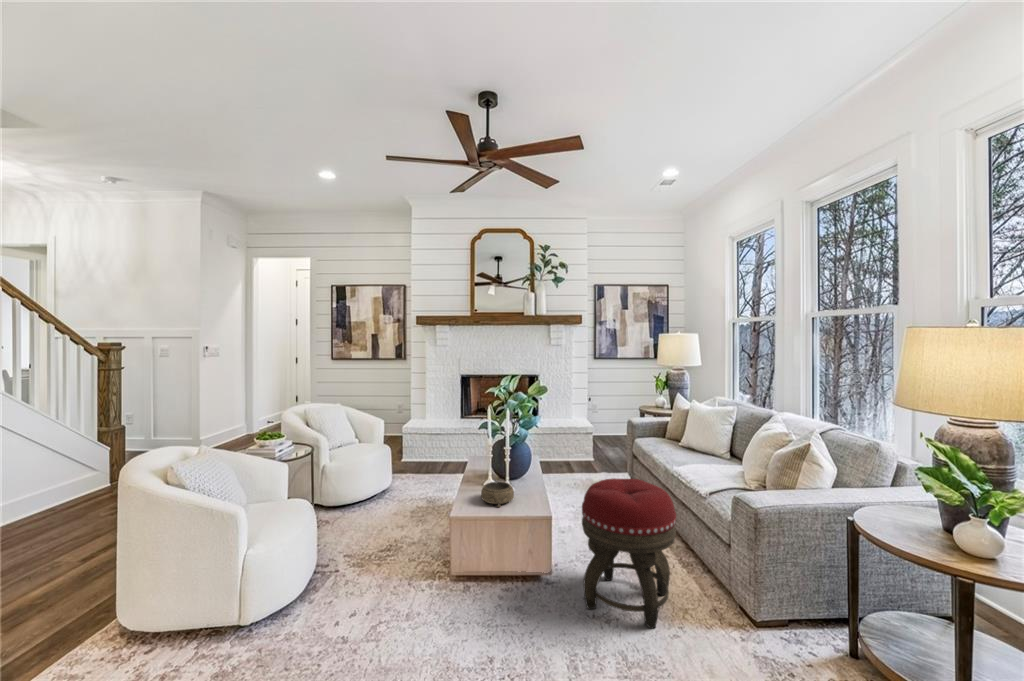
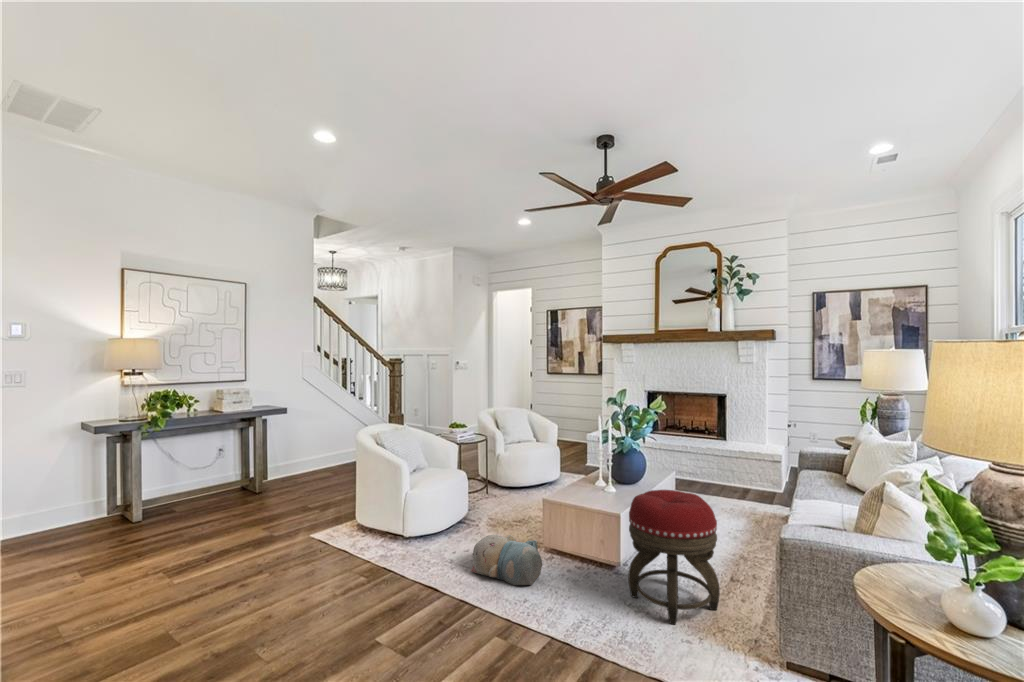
decorative bowl: present [481,482,514,507] -> none [578,482,608,501]
plush toy: none [376,574,483,650] -> present [471,535,542,585]

